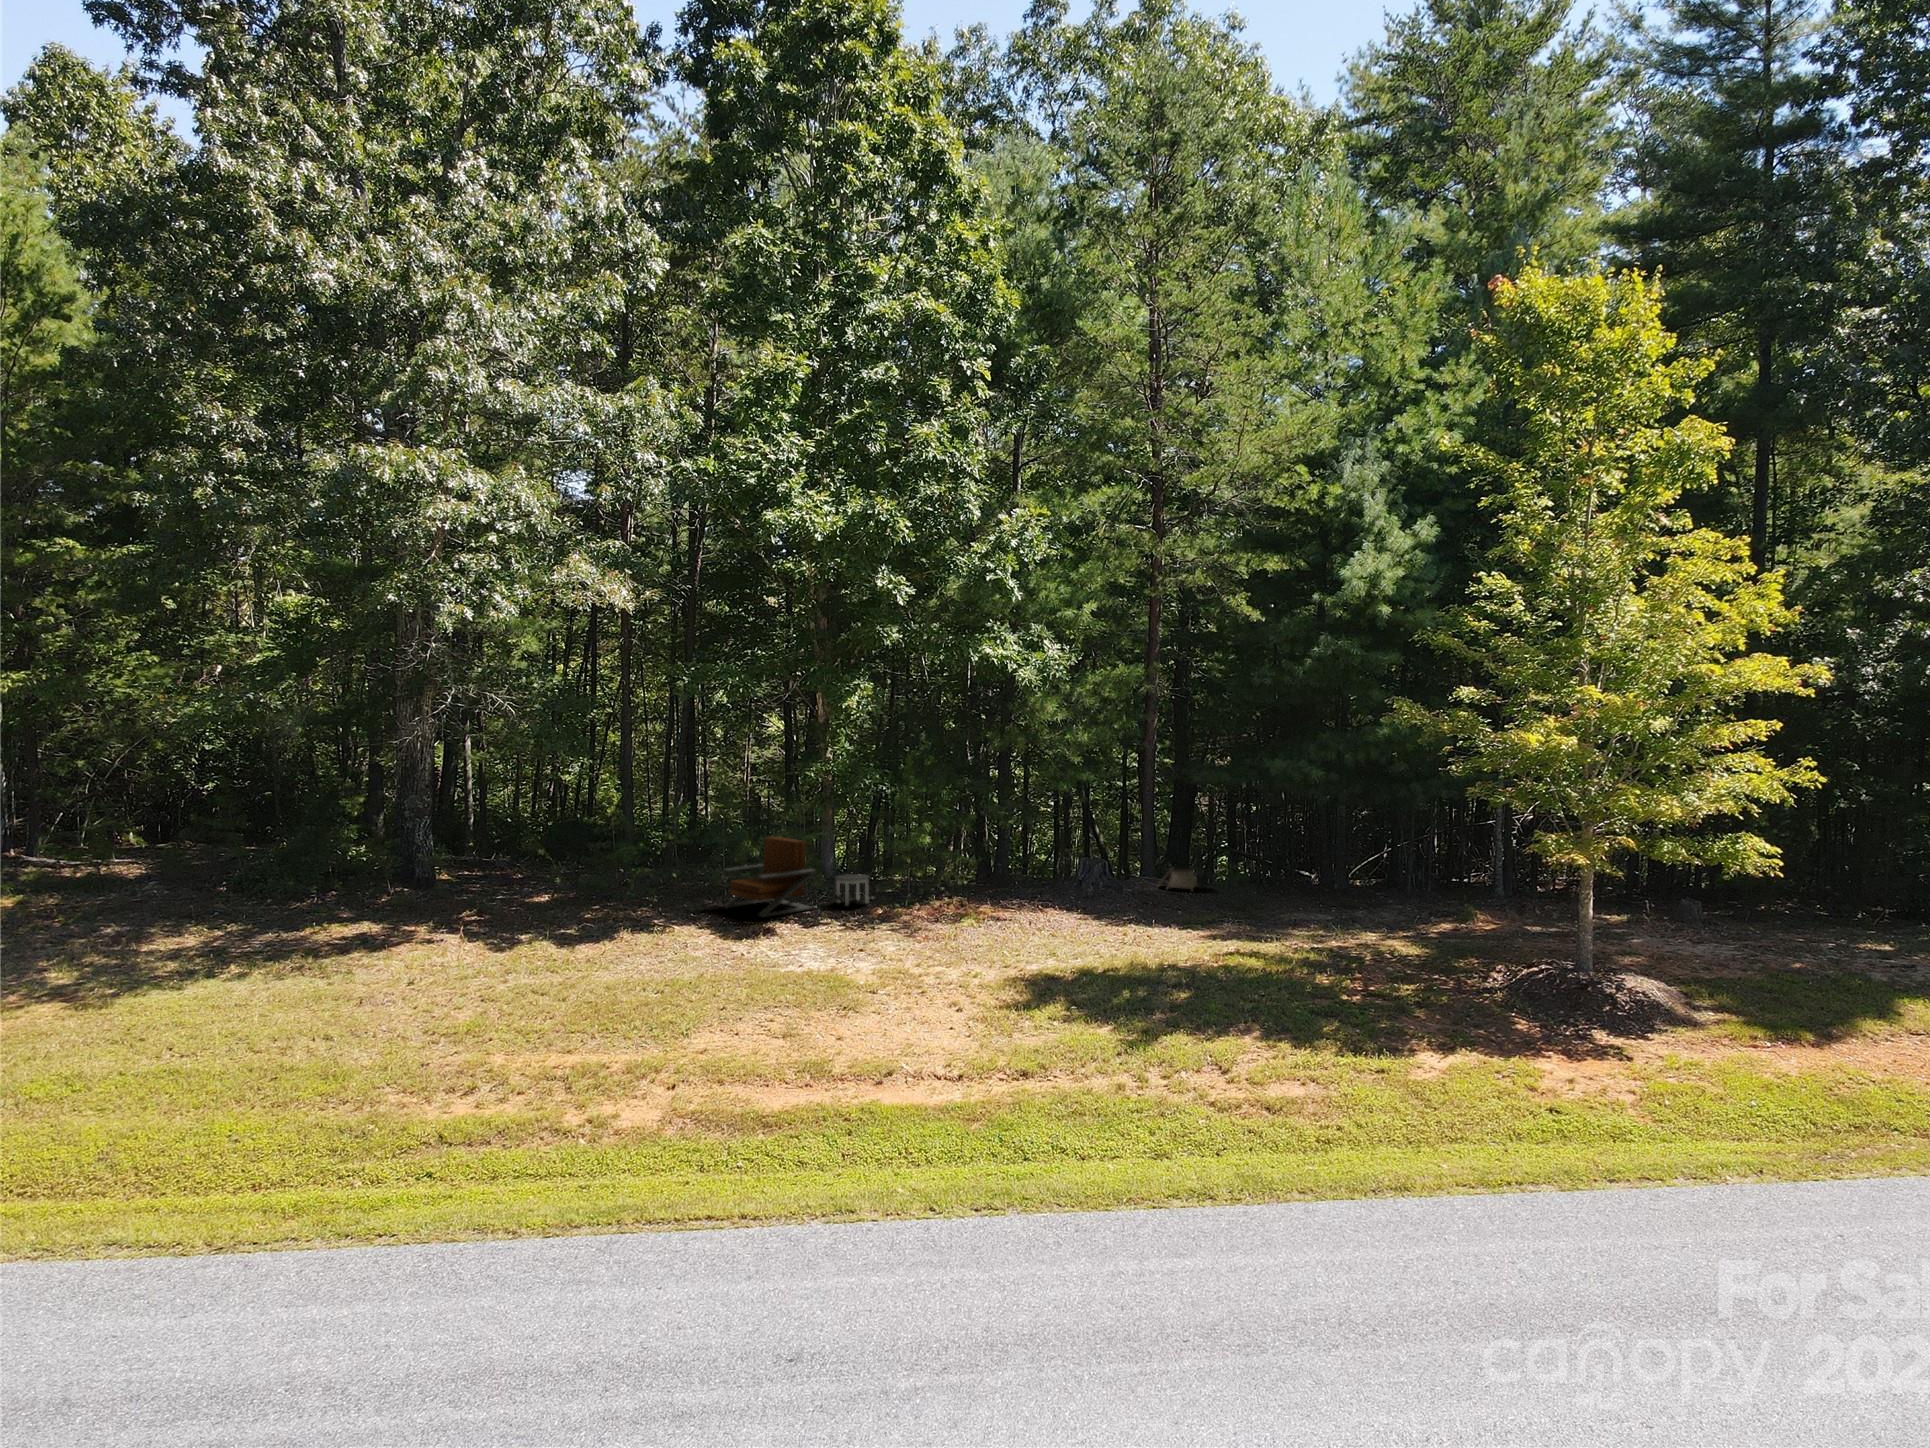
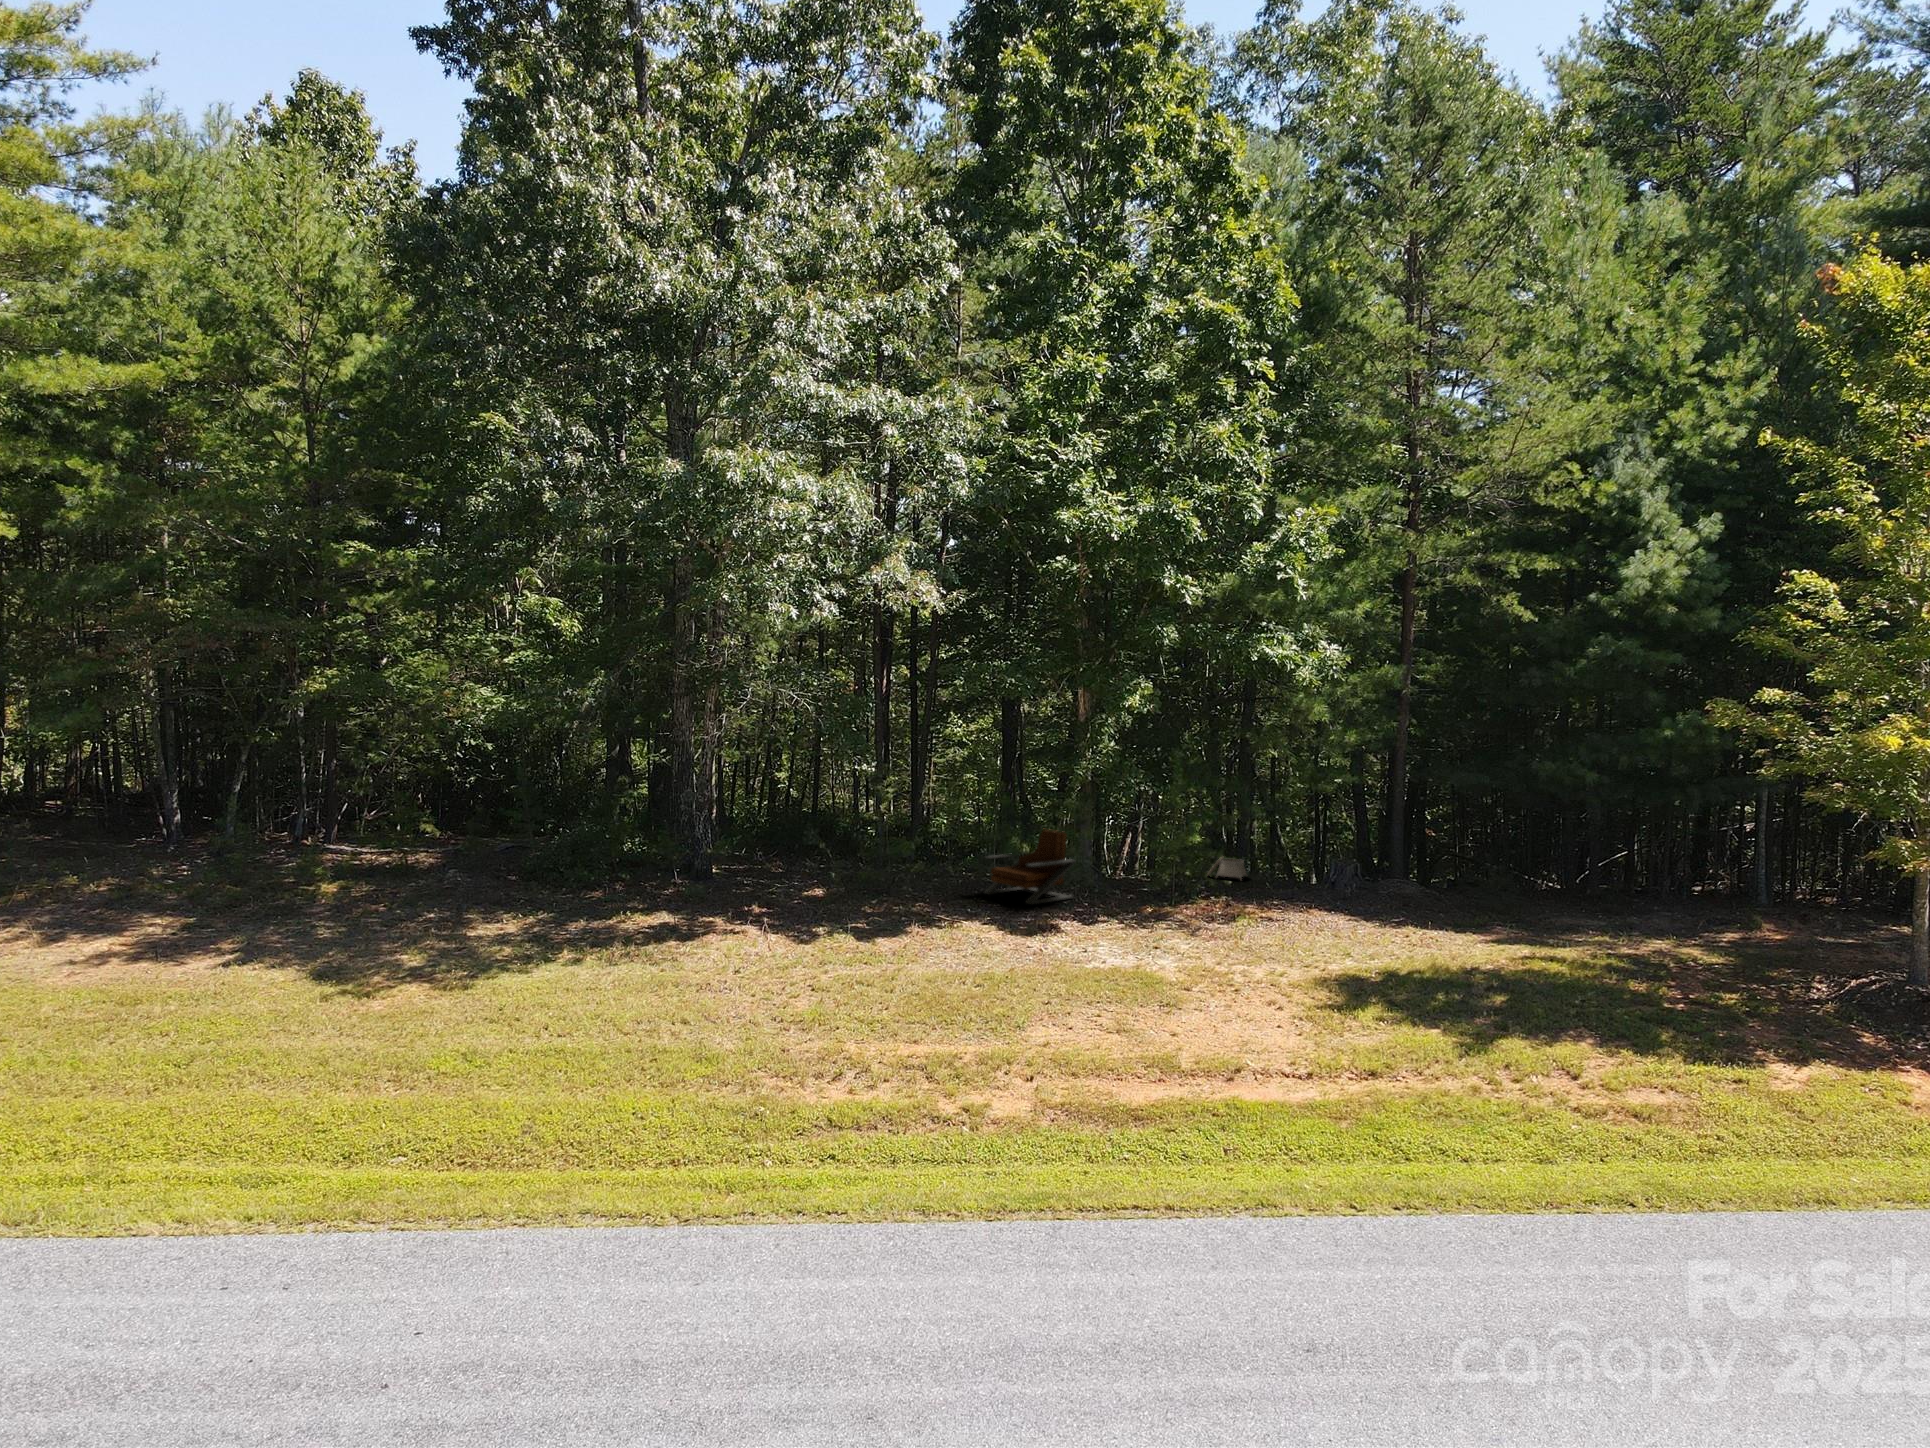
basket: present [1158,868,1198,890] -> present [1208,857,1247,879]
round table: present [836,874,869,906] -> none [1090,866,1124,896]

